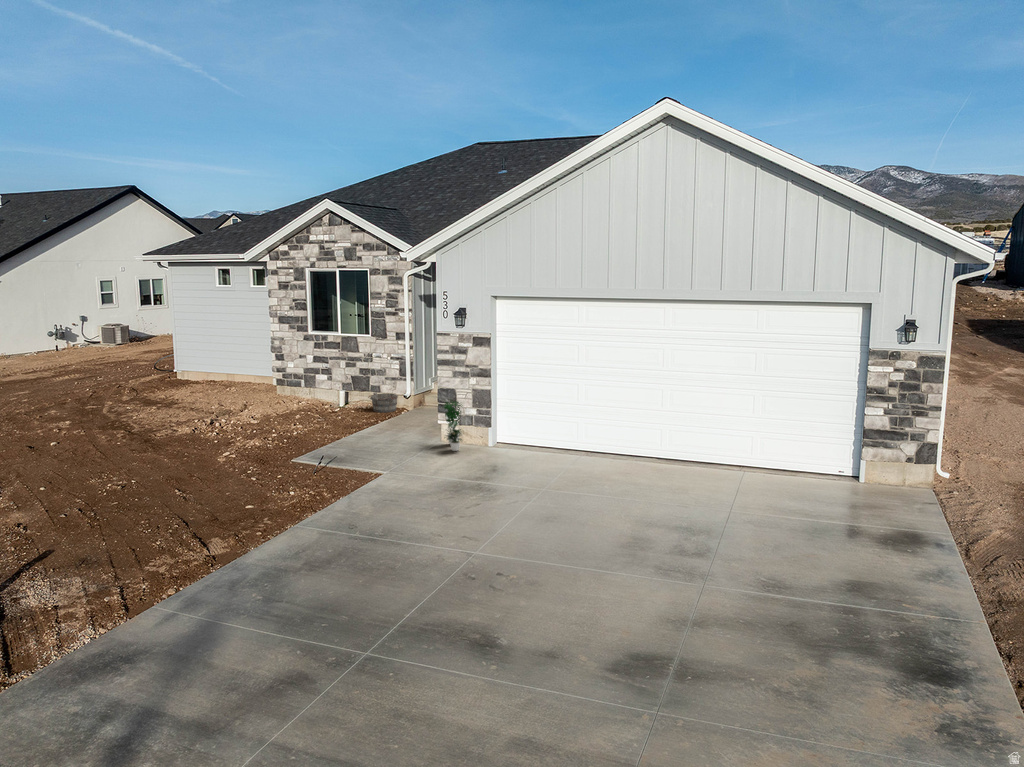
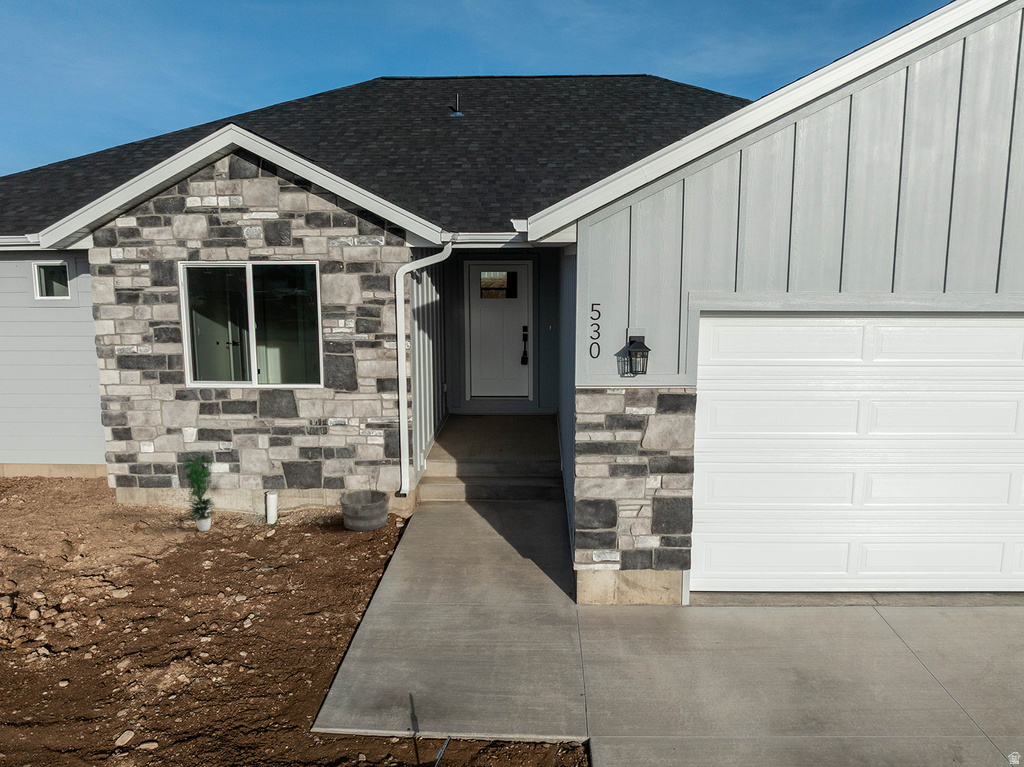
potted plant: present [444,401,462,451] -> present [182,455,215,531]

